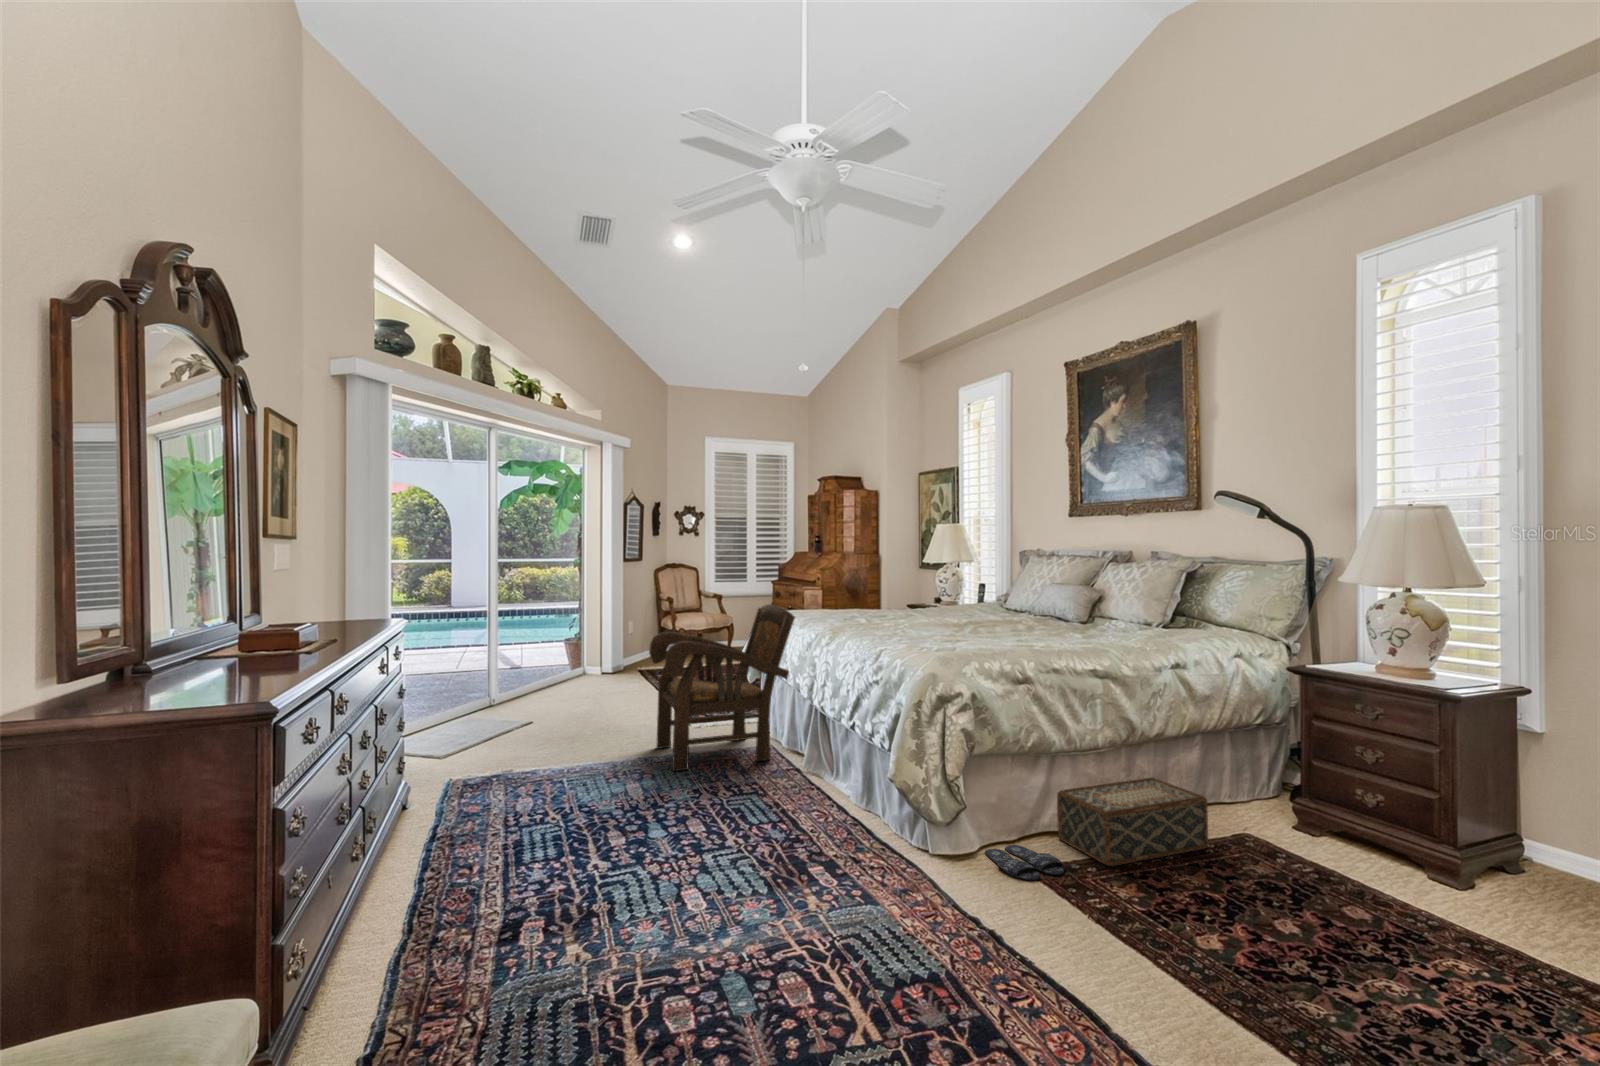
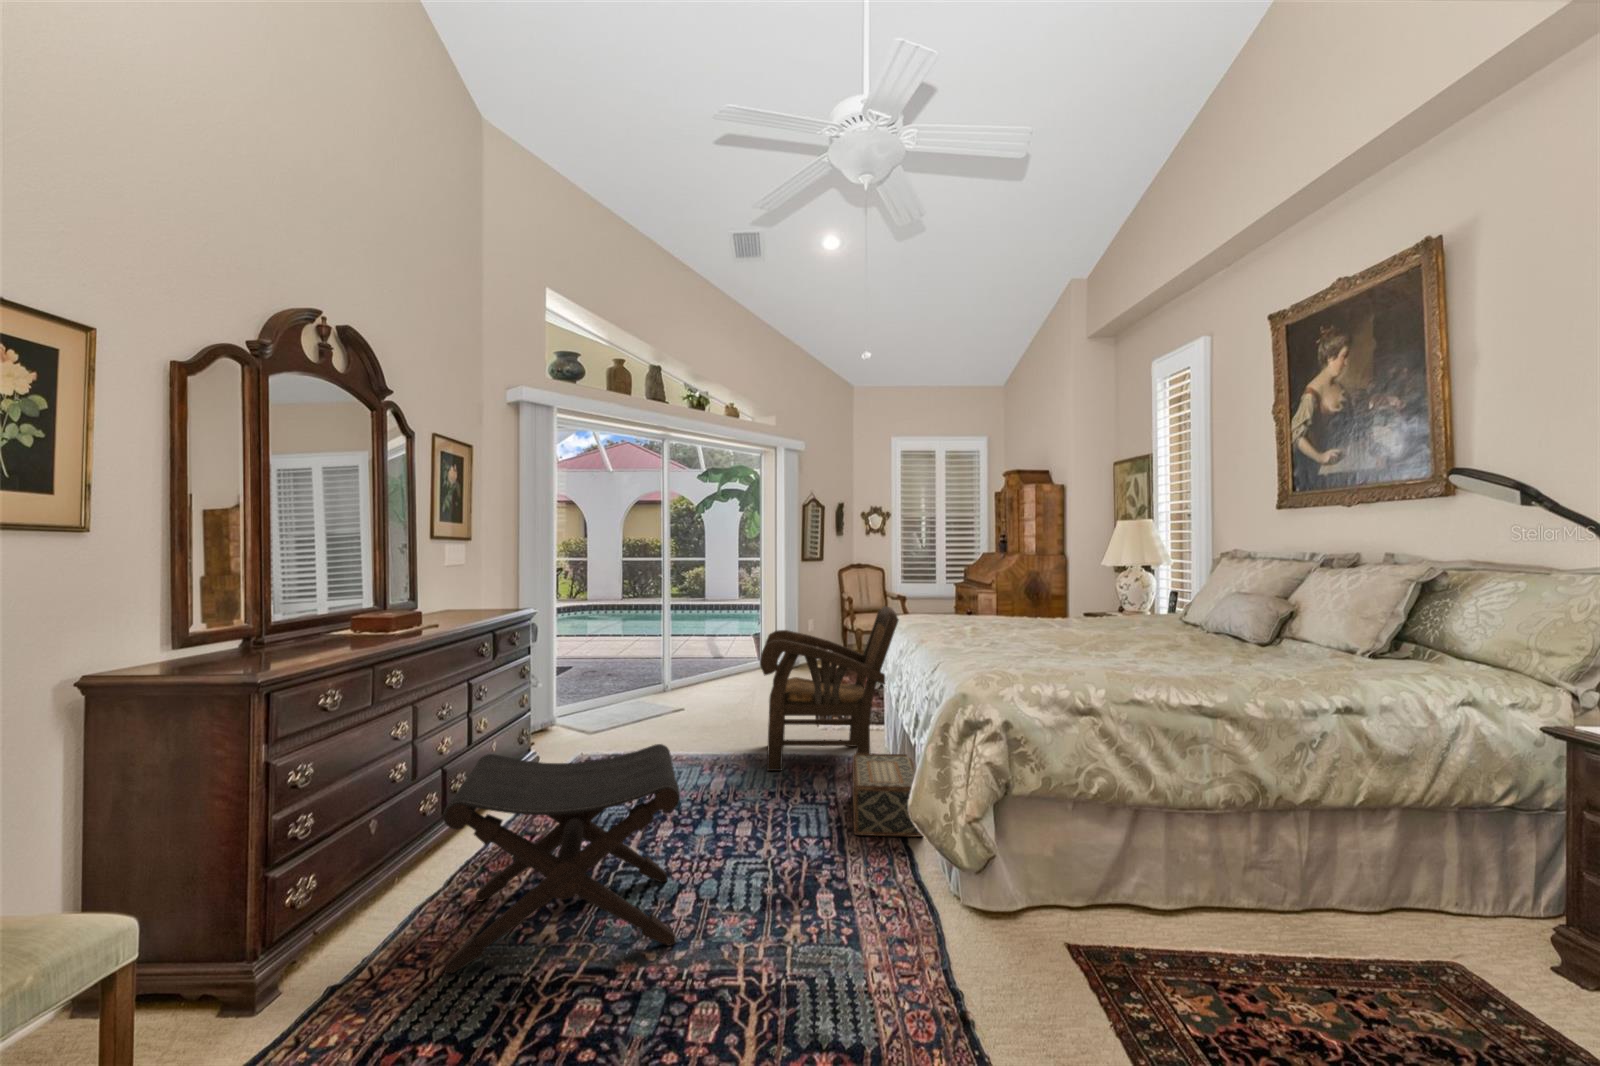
footstool: none [466,749,720,1006] -> present [443,744,680,973]
woven basket: present [1057,777,1208,866] -> present [852,753,923,837]
slippers: present [985,845,1064,880] -> none [1034,910,1124,960]

